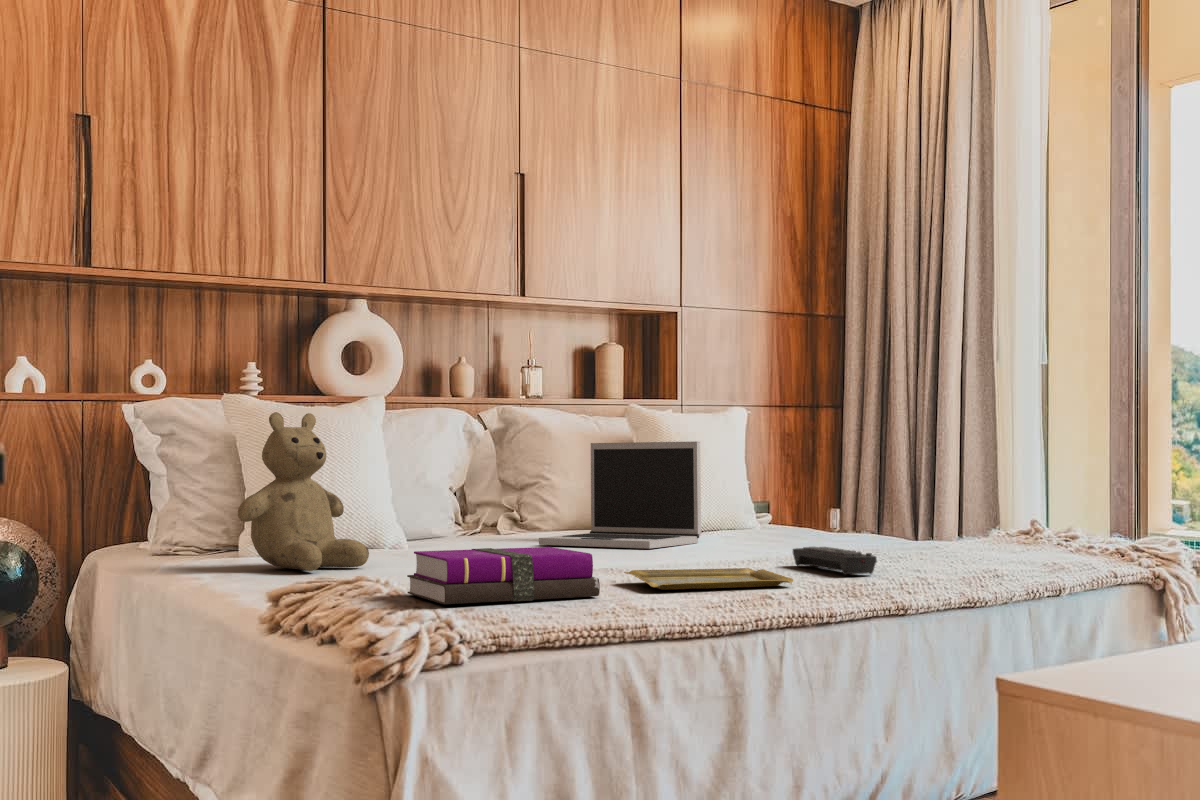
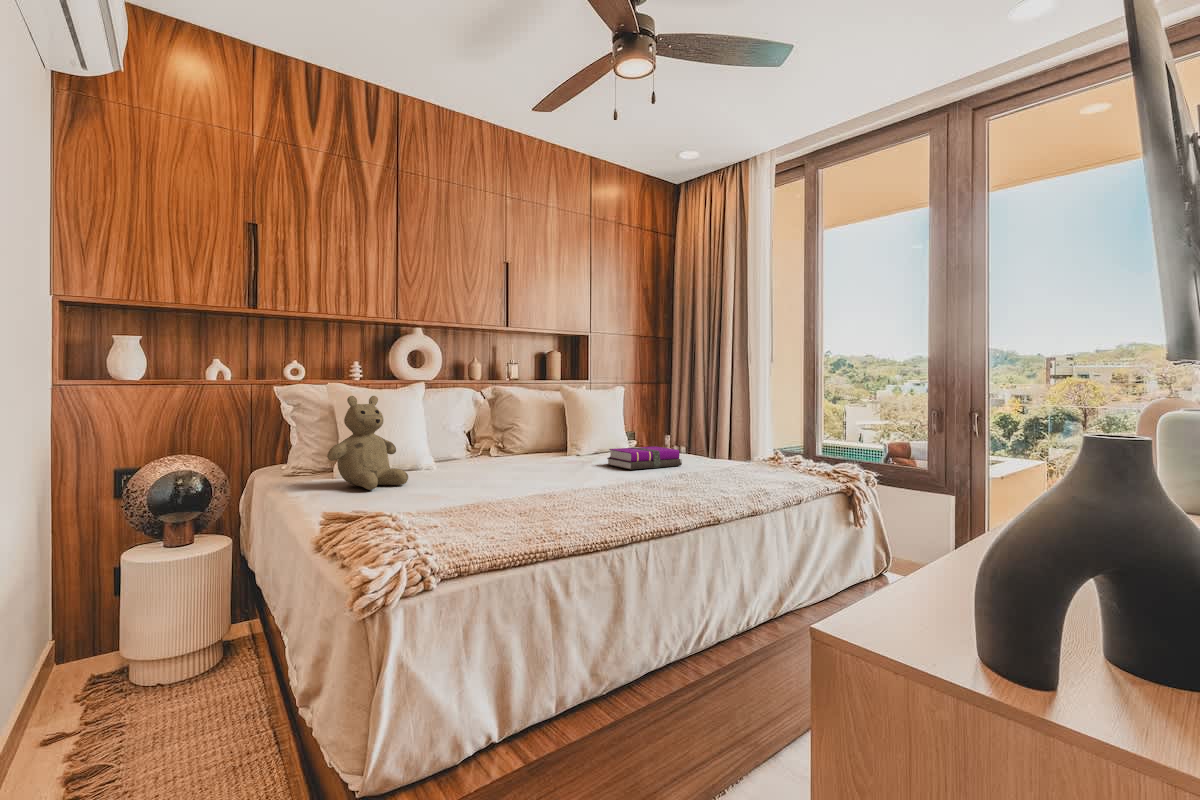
laptop: present [539,441,701,549] -> none [512,406,599,466]
notebook: present [407,547,600,604] -> present [607,446,682,470]
remote control: present [793,547,877,575] -> none [650,474,699,495]
tray: present [624,568,793,590] -> none [552,492,653,512]

